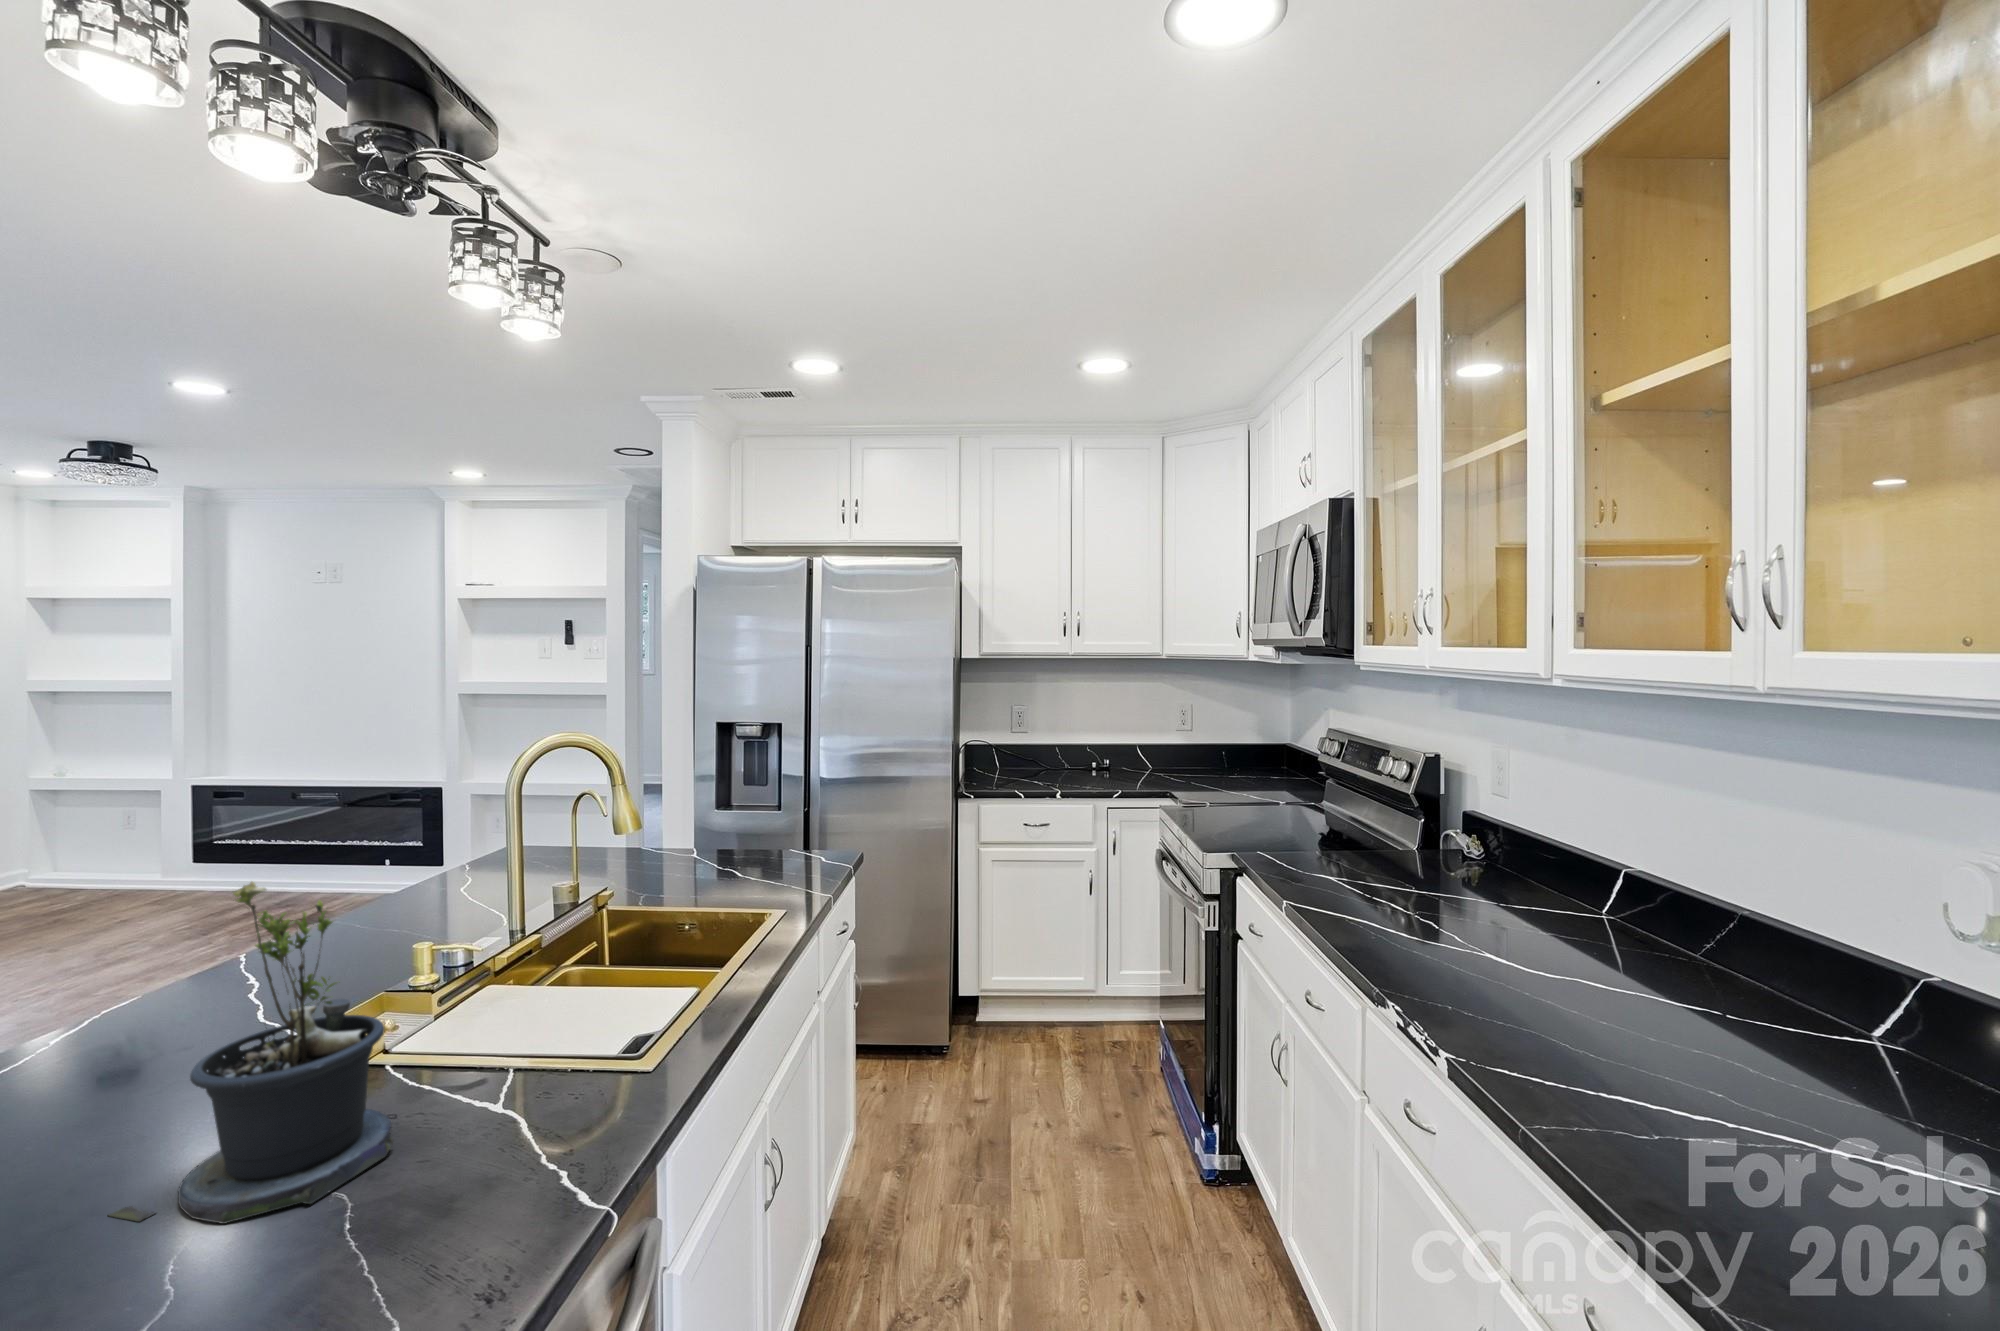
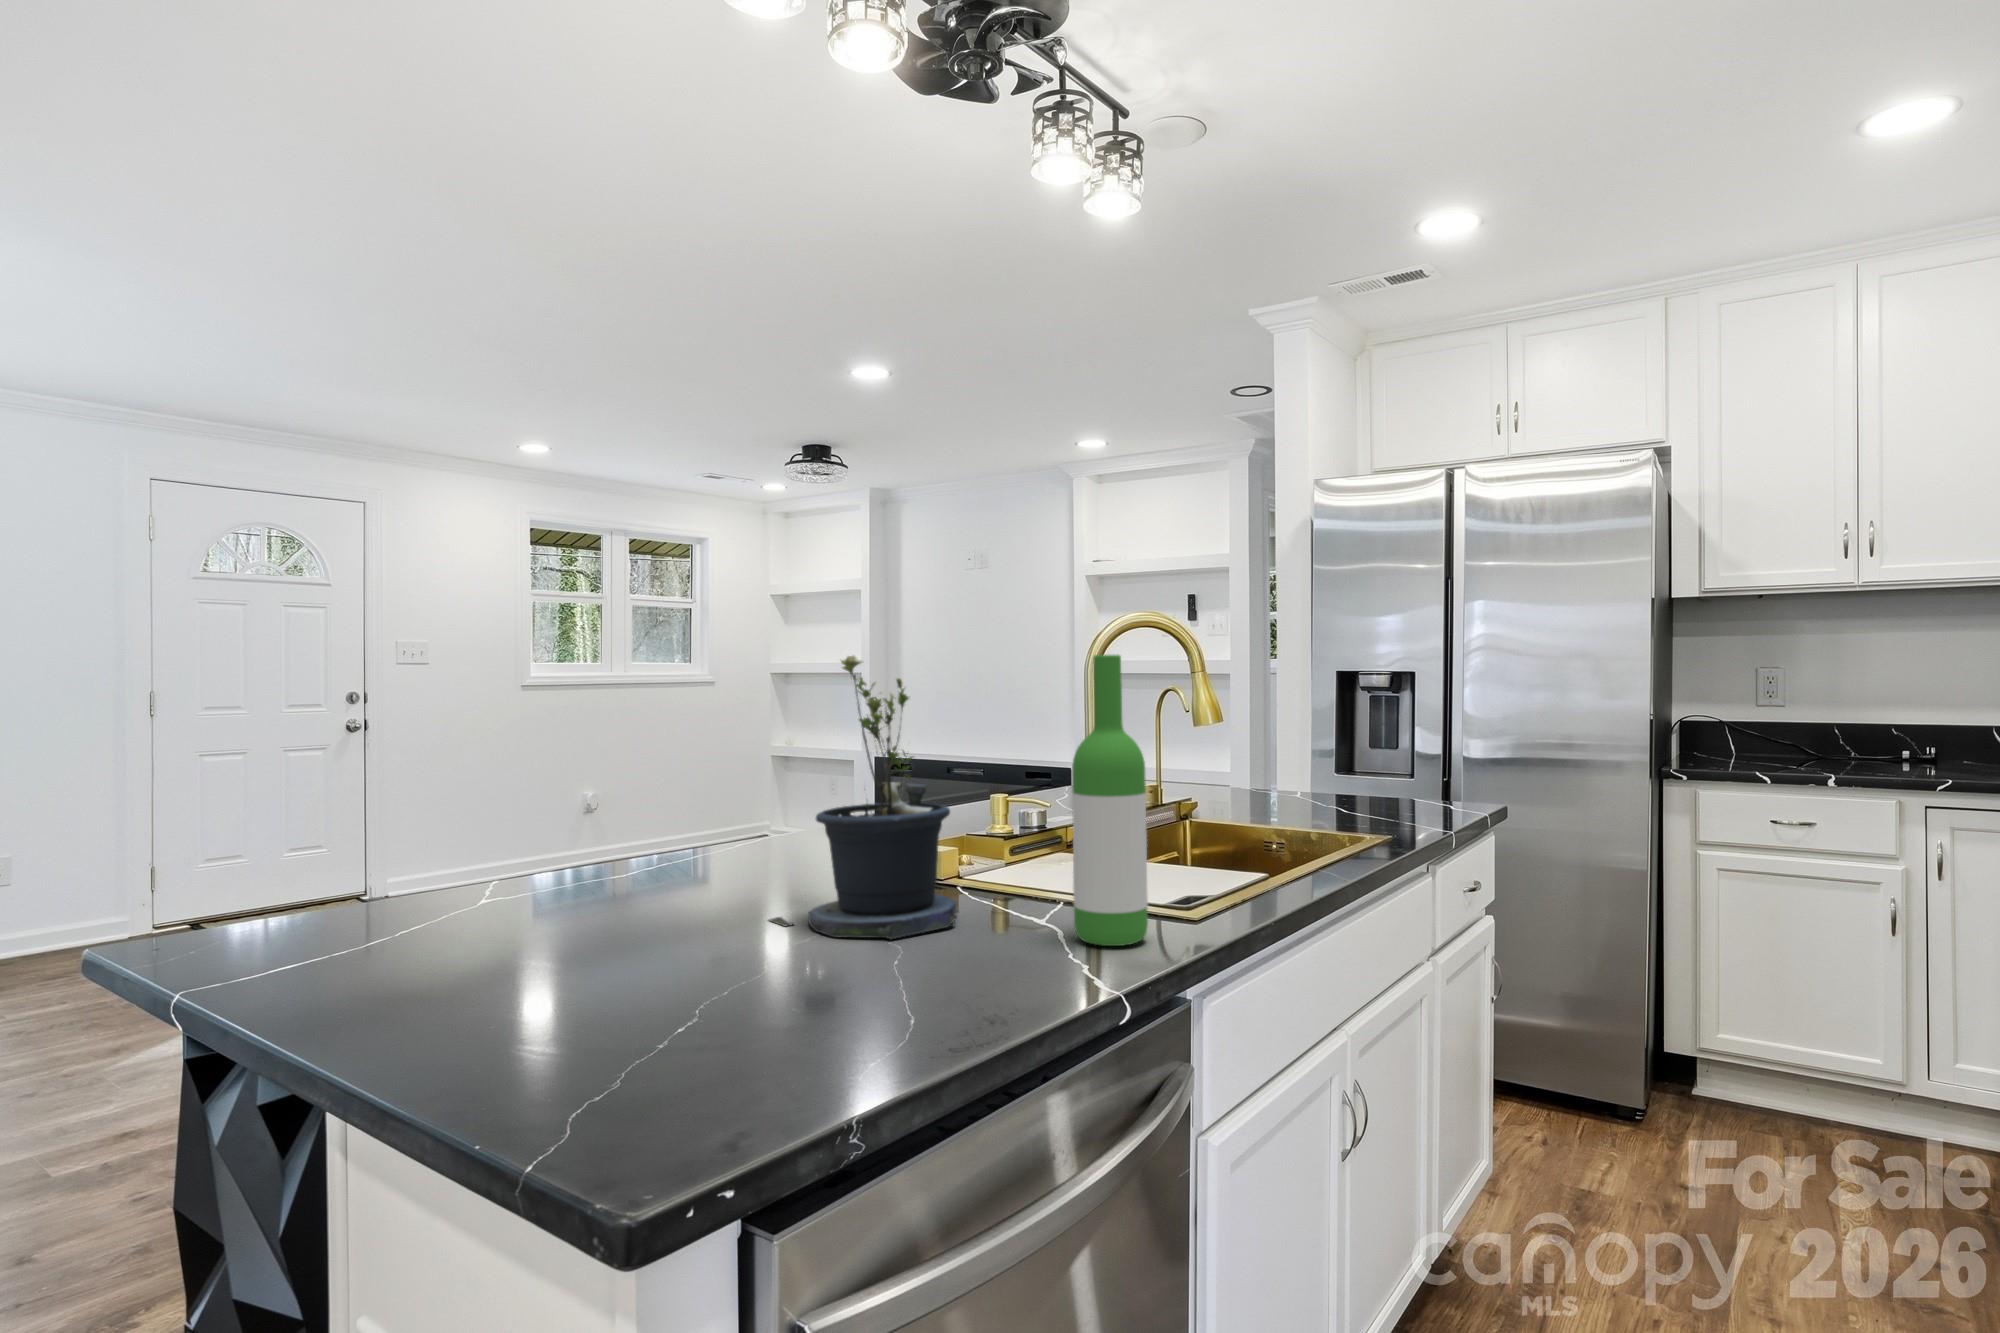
wine bottle: none [538,854,615,1139] -> present [1072,655,1148,946]

